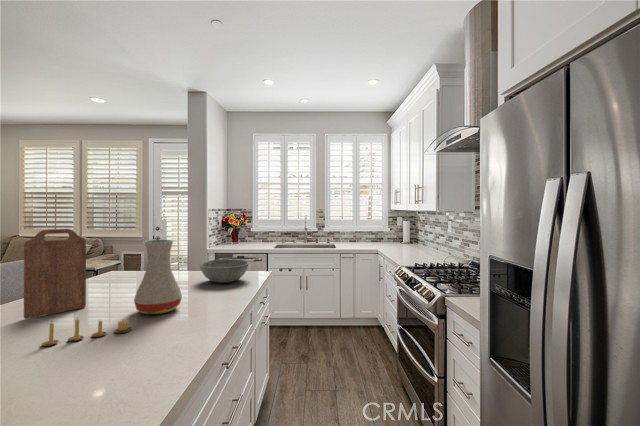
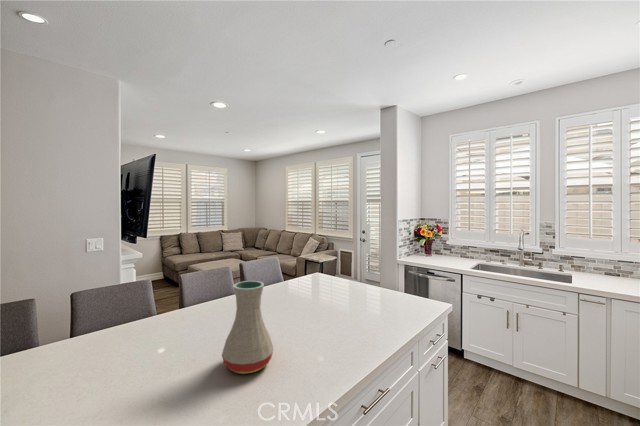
cutting board: present [24,229,86,319] -> none [166,258,214,336]
bowl: present [200,259,249,283] -> none [331,295,389,331]
candle: present [42,319,132,346] -> none [118,365,194,398]

